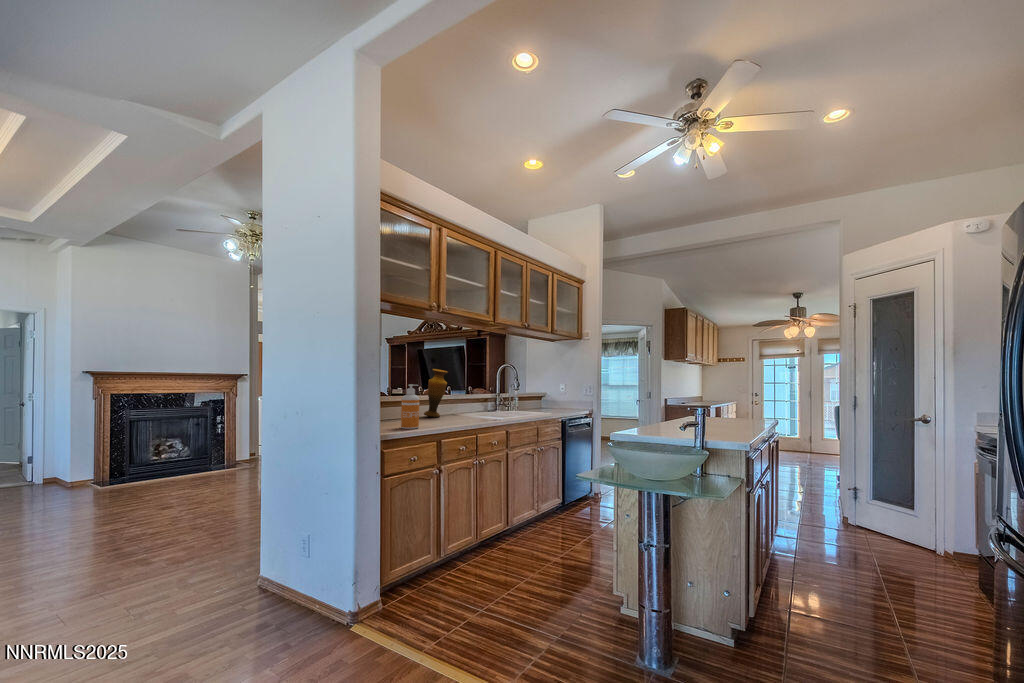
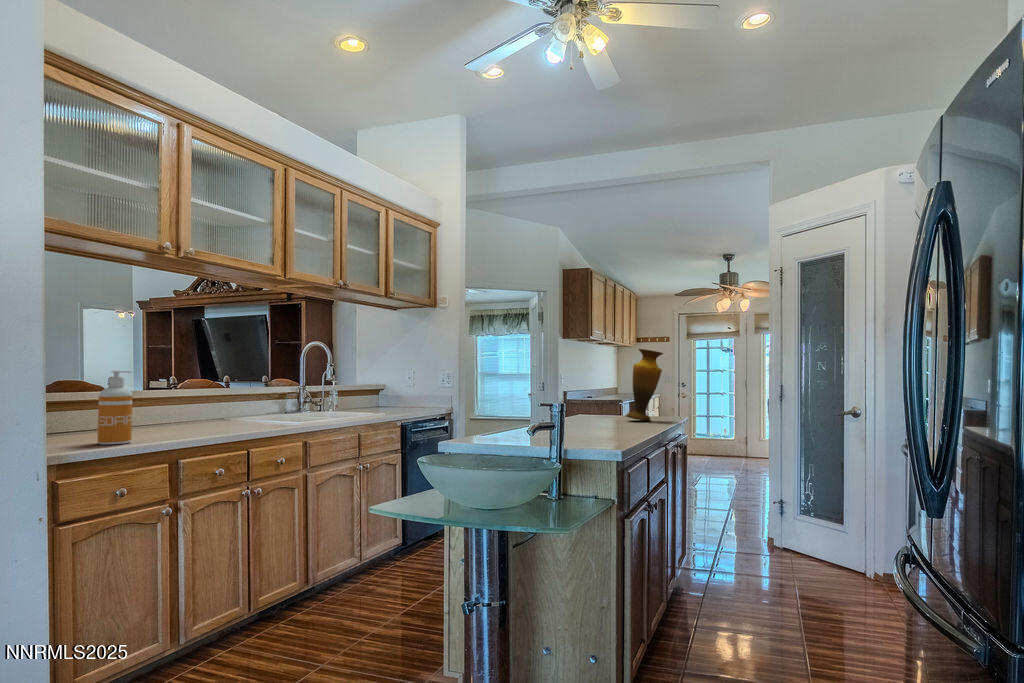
vase: present [424,369,448,417] -> present [626,349,663,421]

